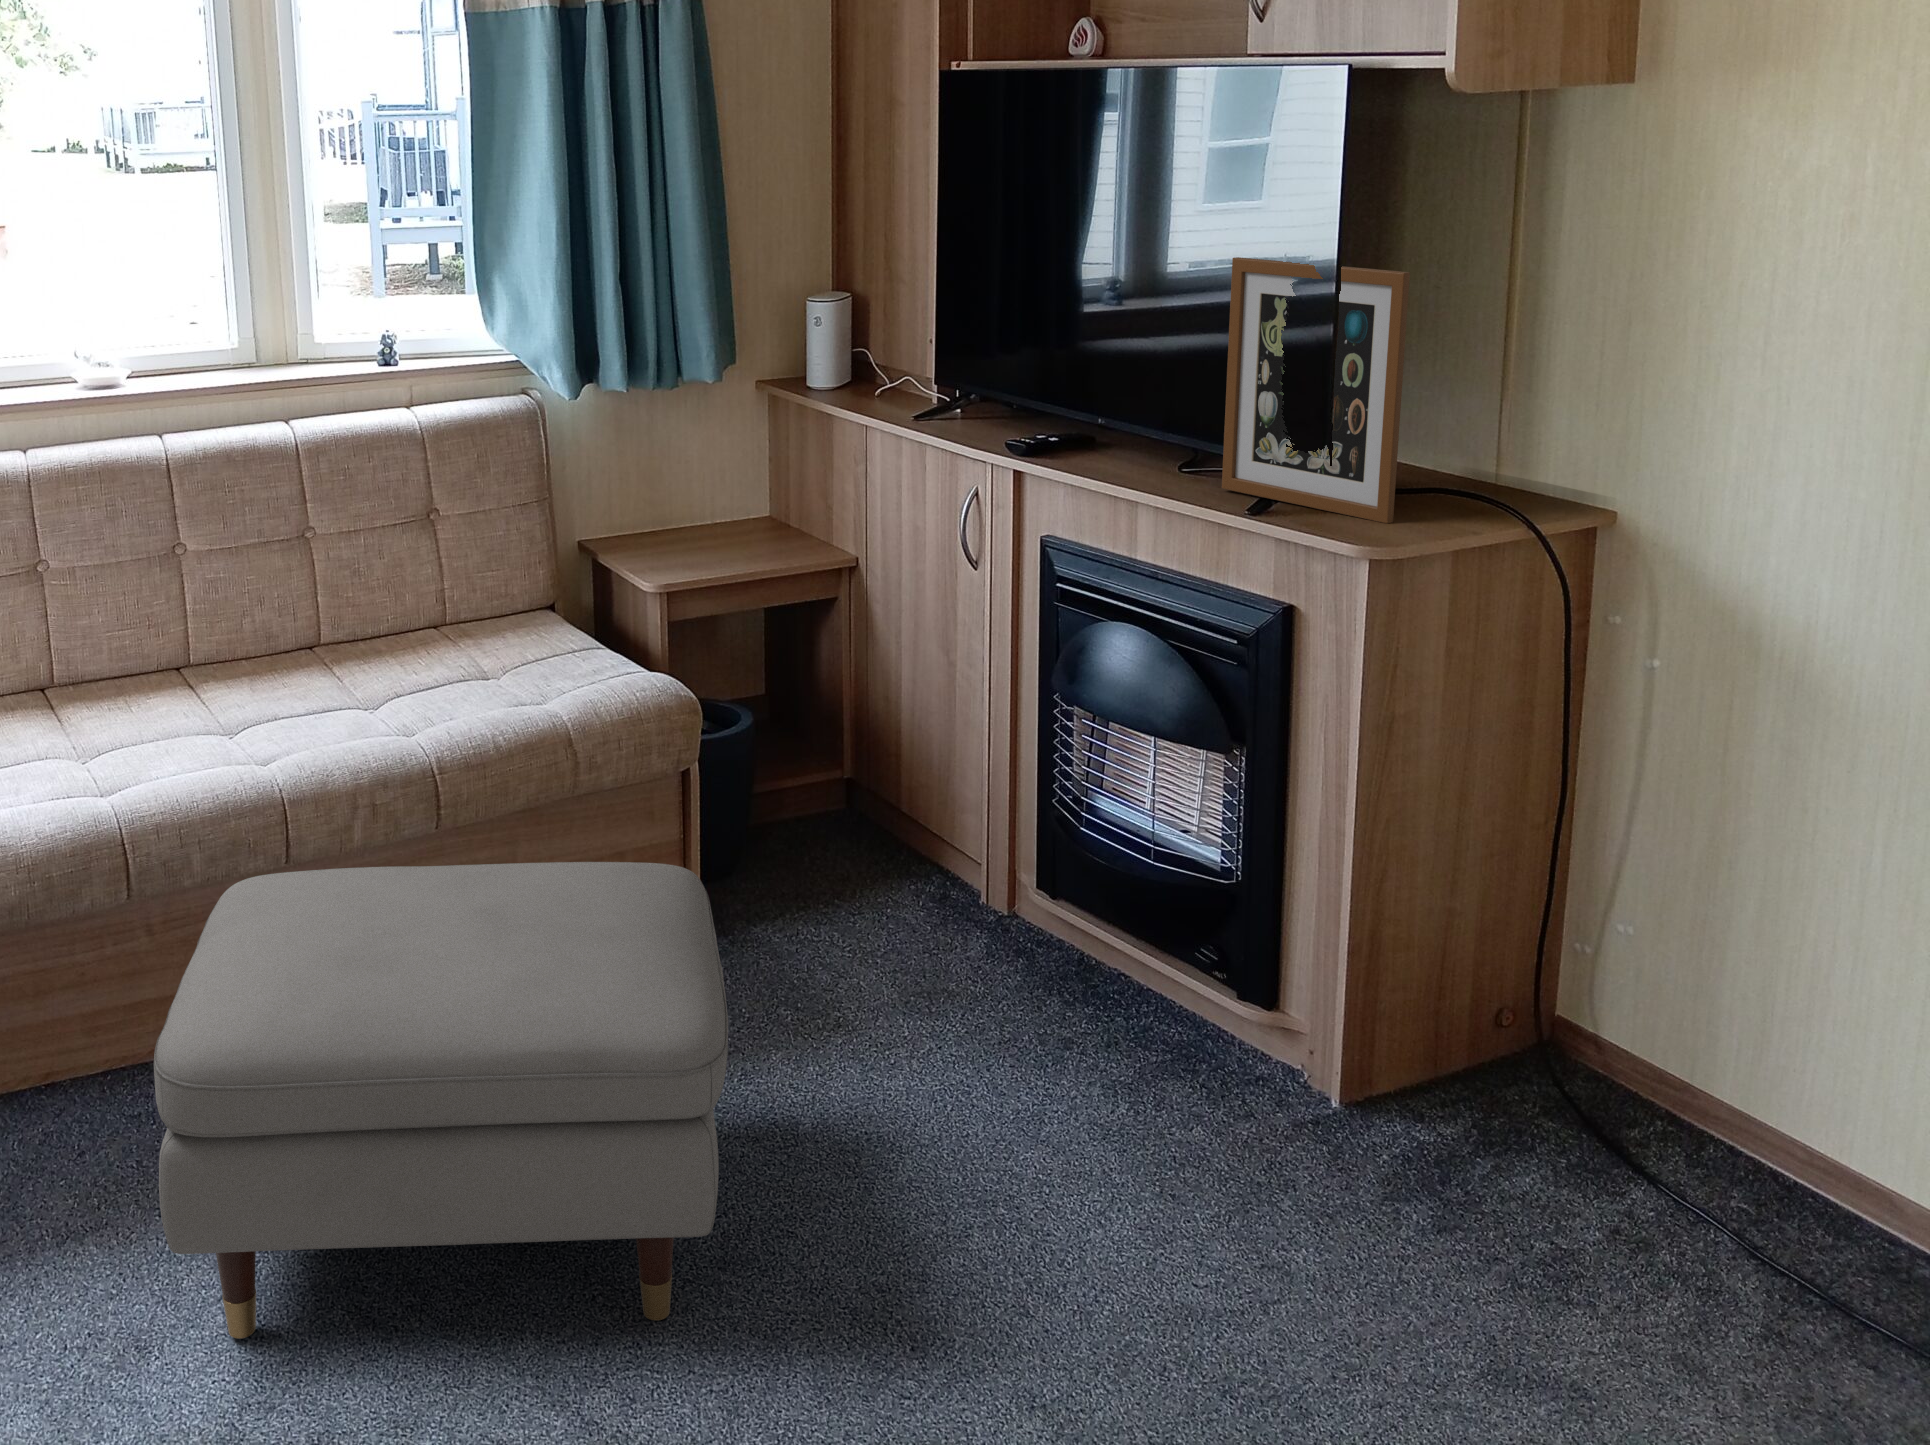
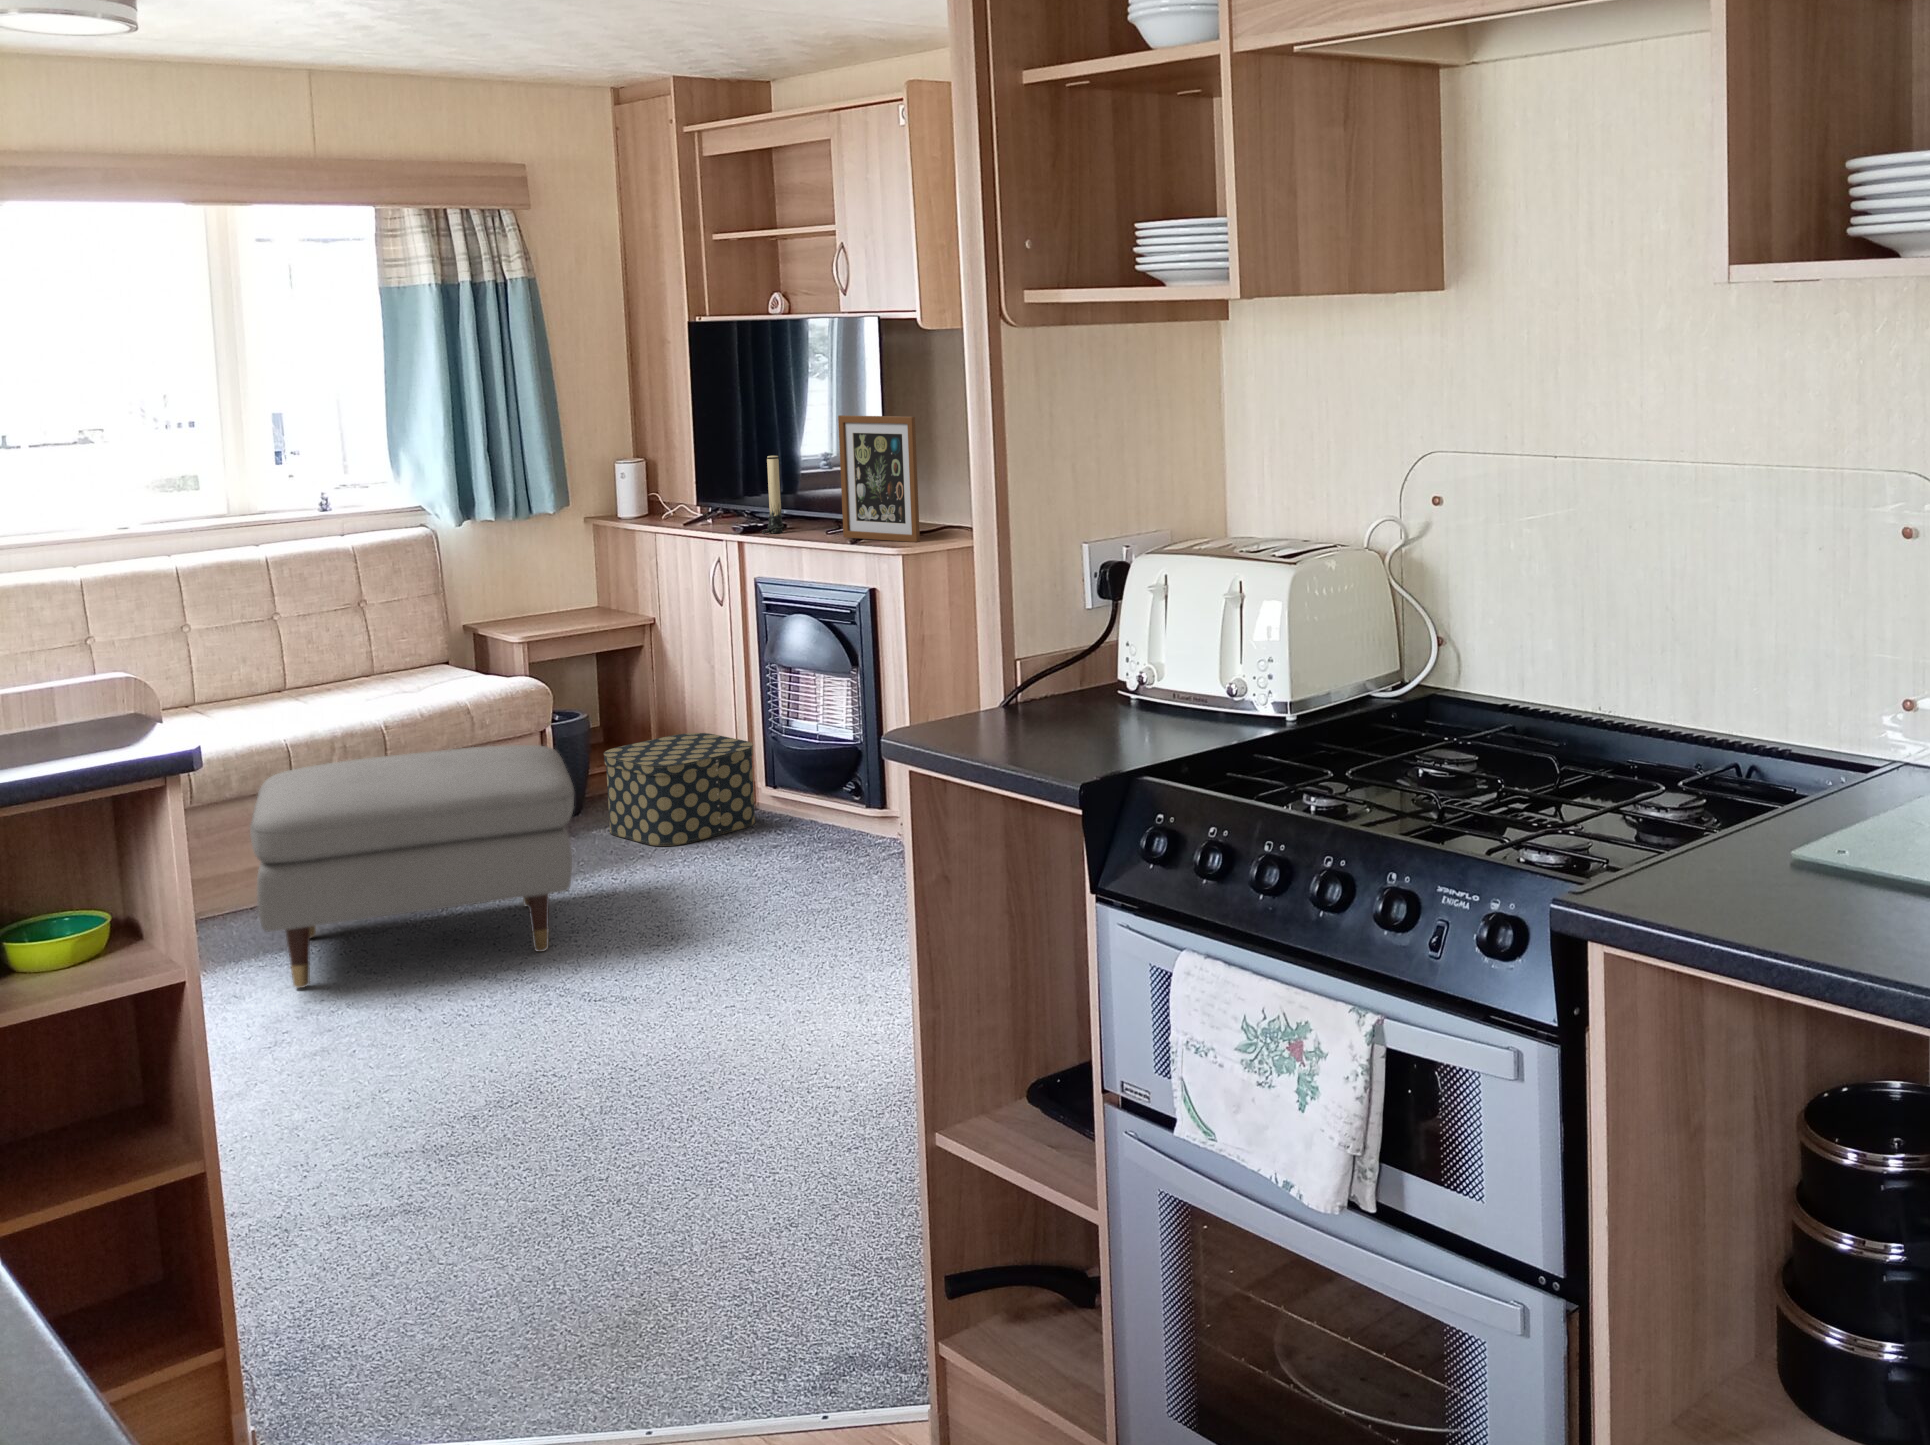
candle: none [1057,317,1096,456] -> present [762,456,785,534]
storage box: none [774,770,1021,997] -> present [604,733,755,846]

